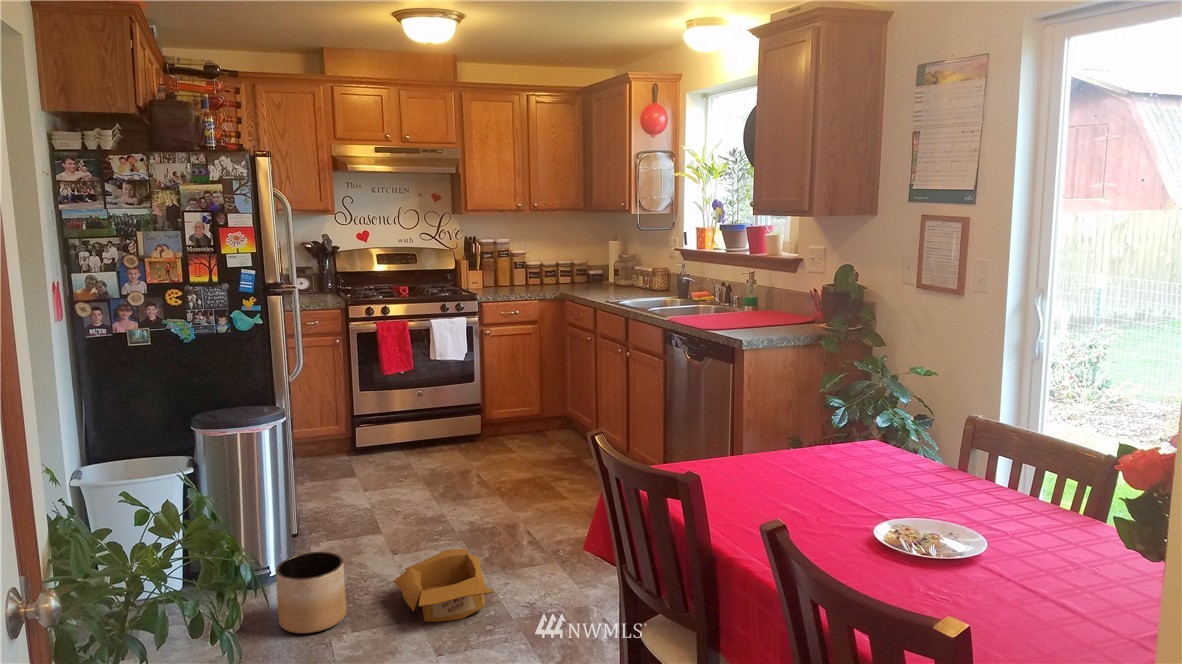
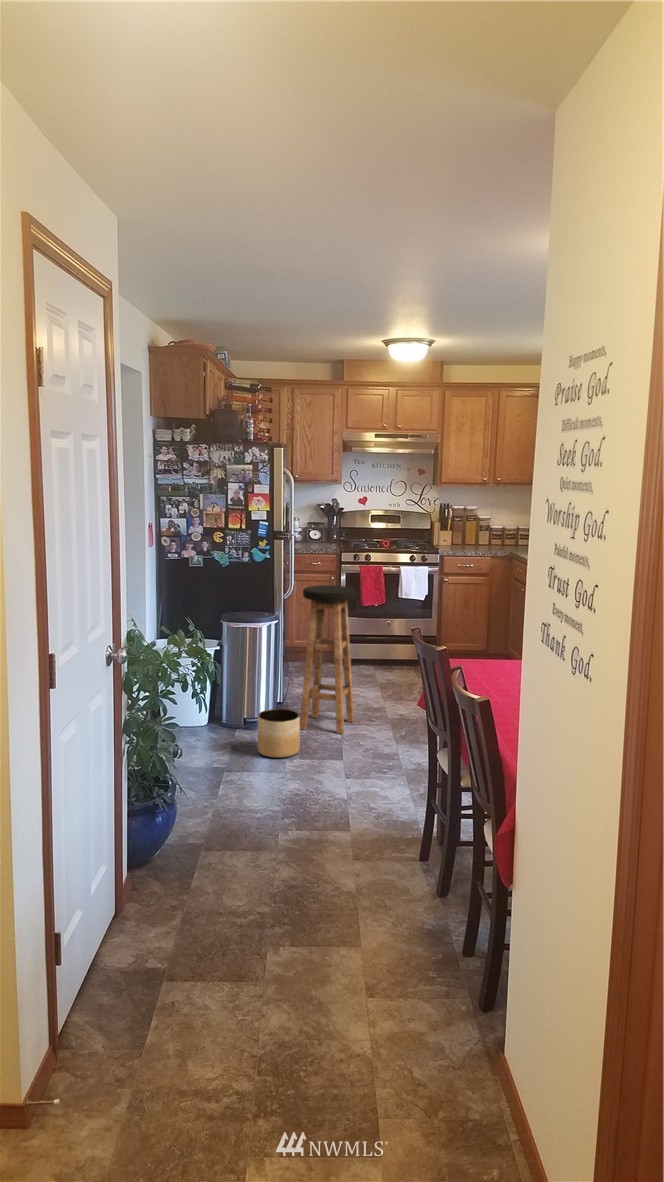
bar stool: none [323,357,408,572] -> present [300,585,356,734]
cardboard box: present [394,549,494,622] -> none [332,723,393,767]

